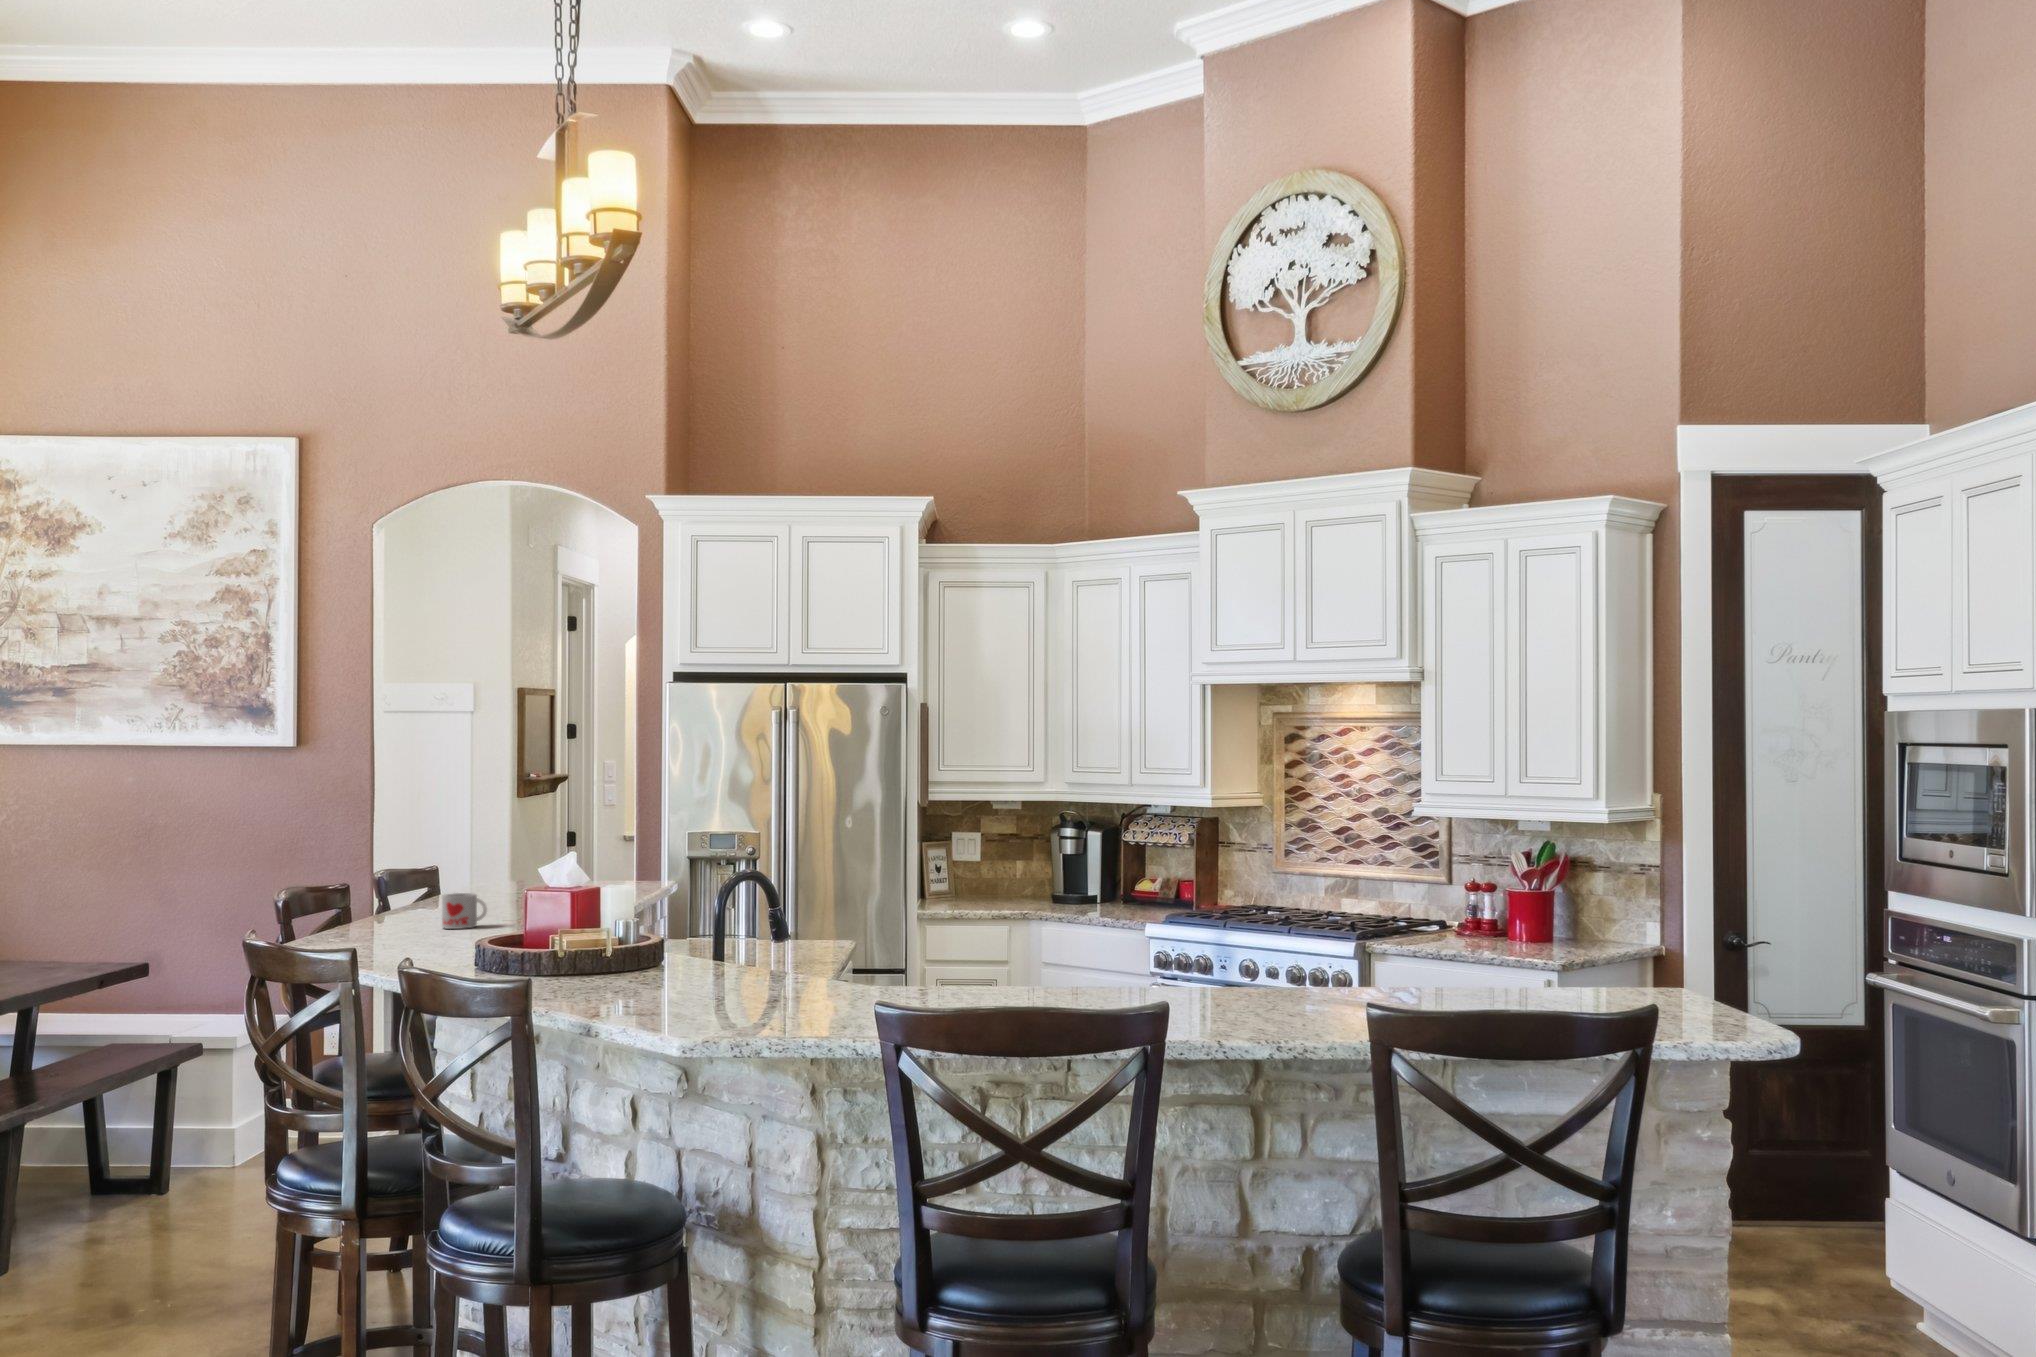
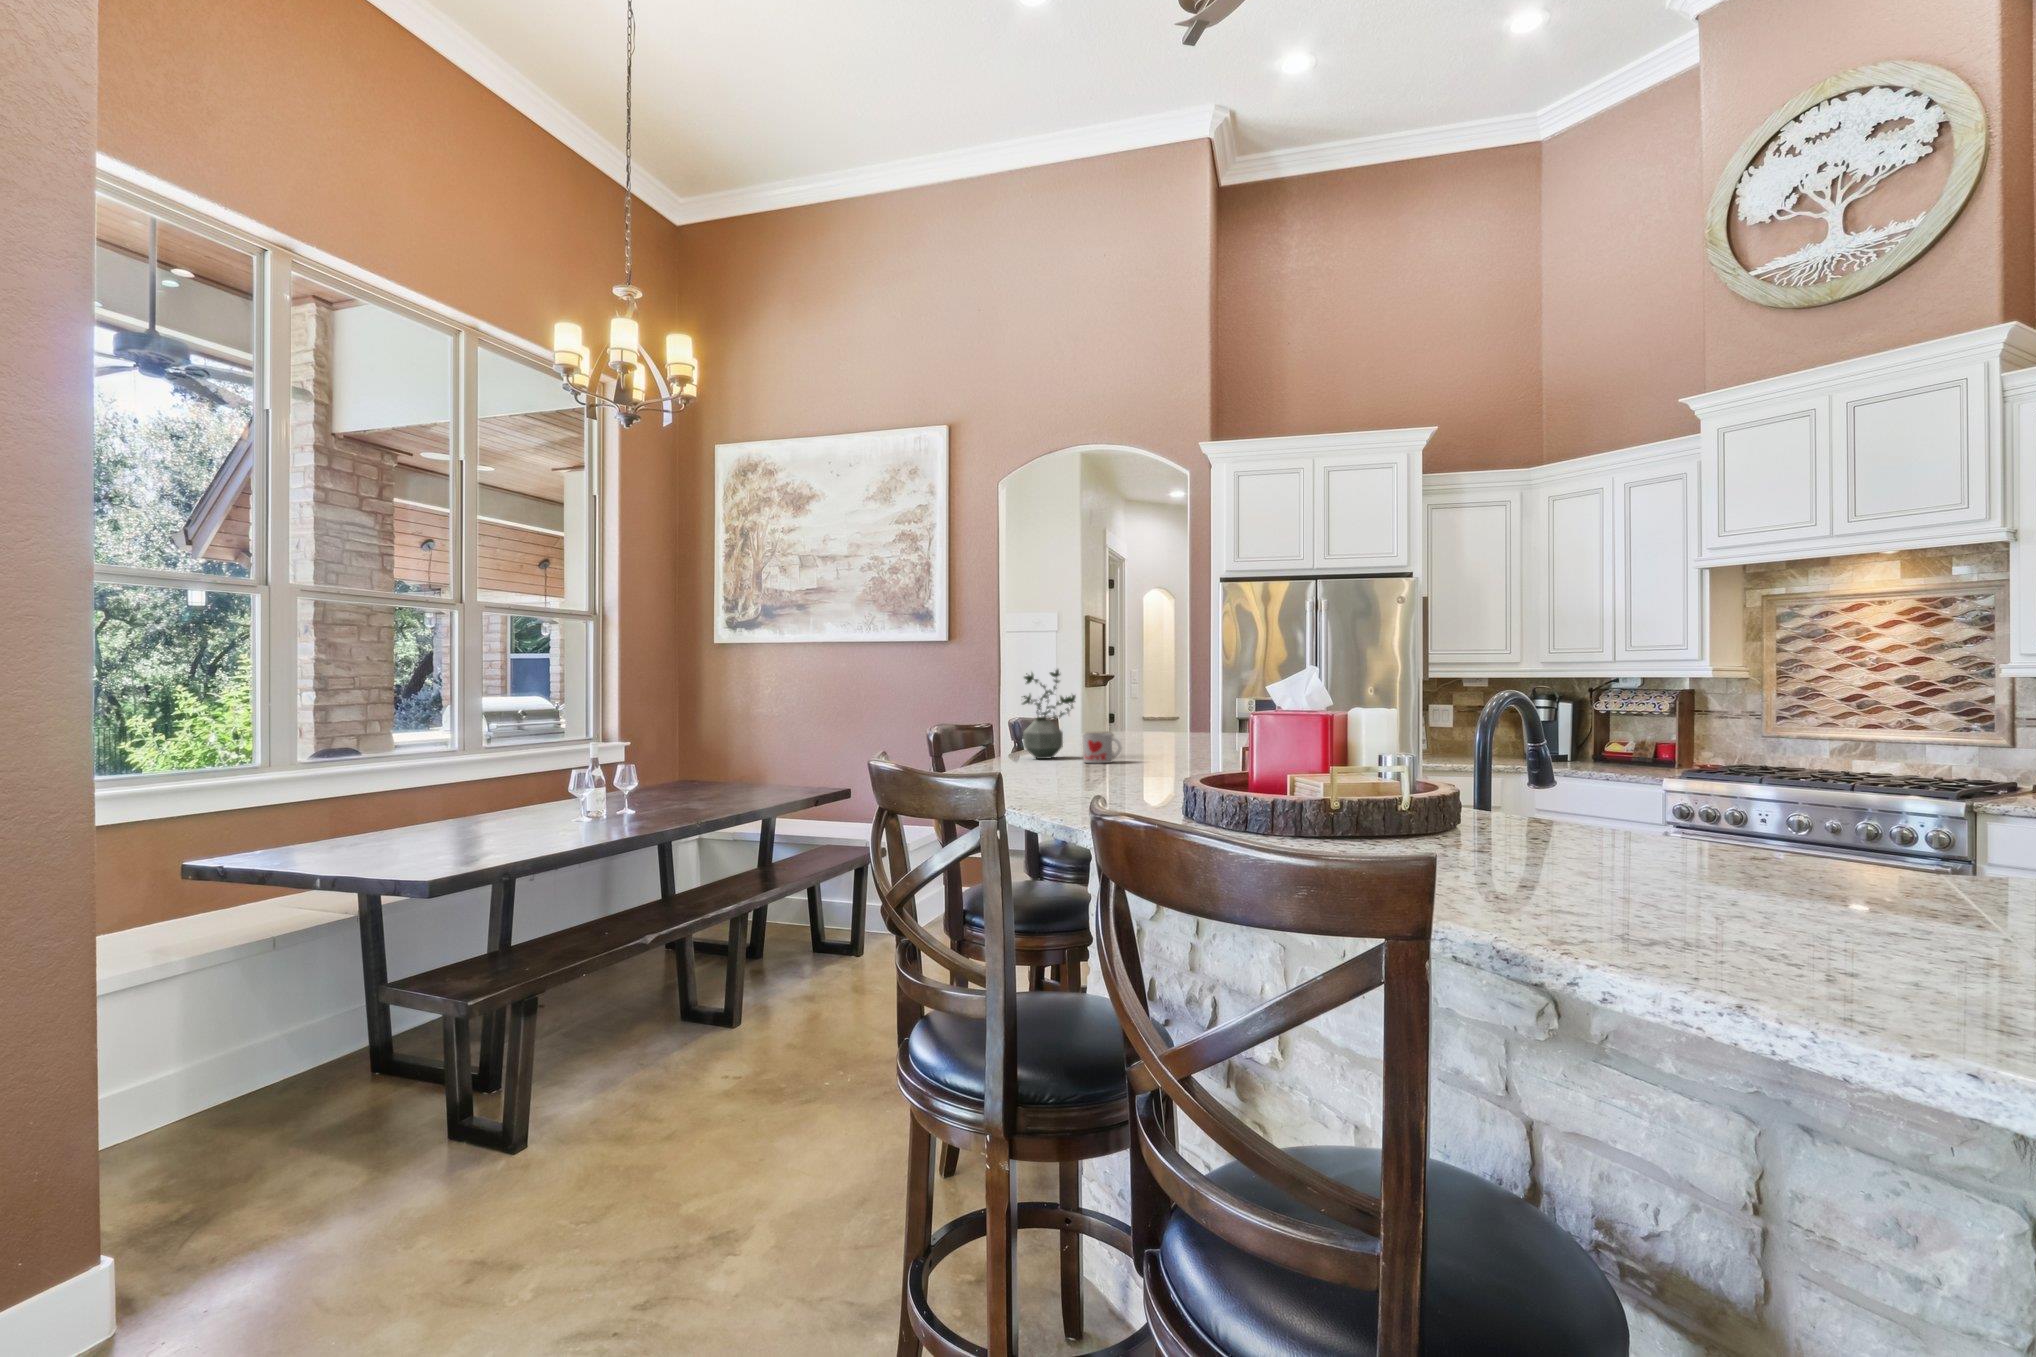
potted plant: none [370,814,443,924] -> present [1023,669,1076,759]

